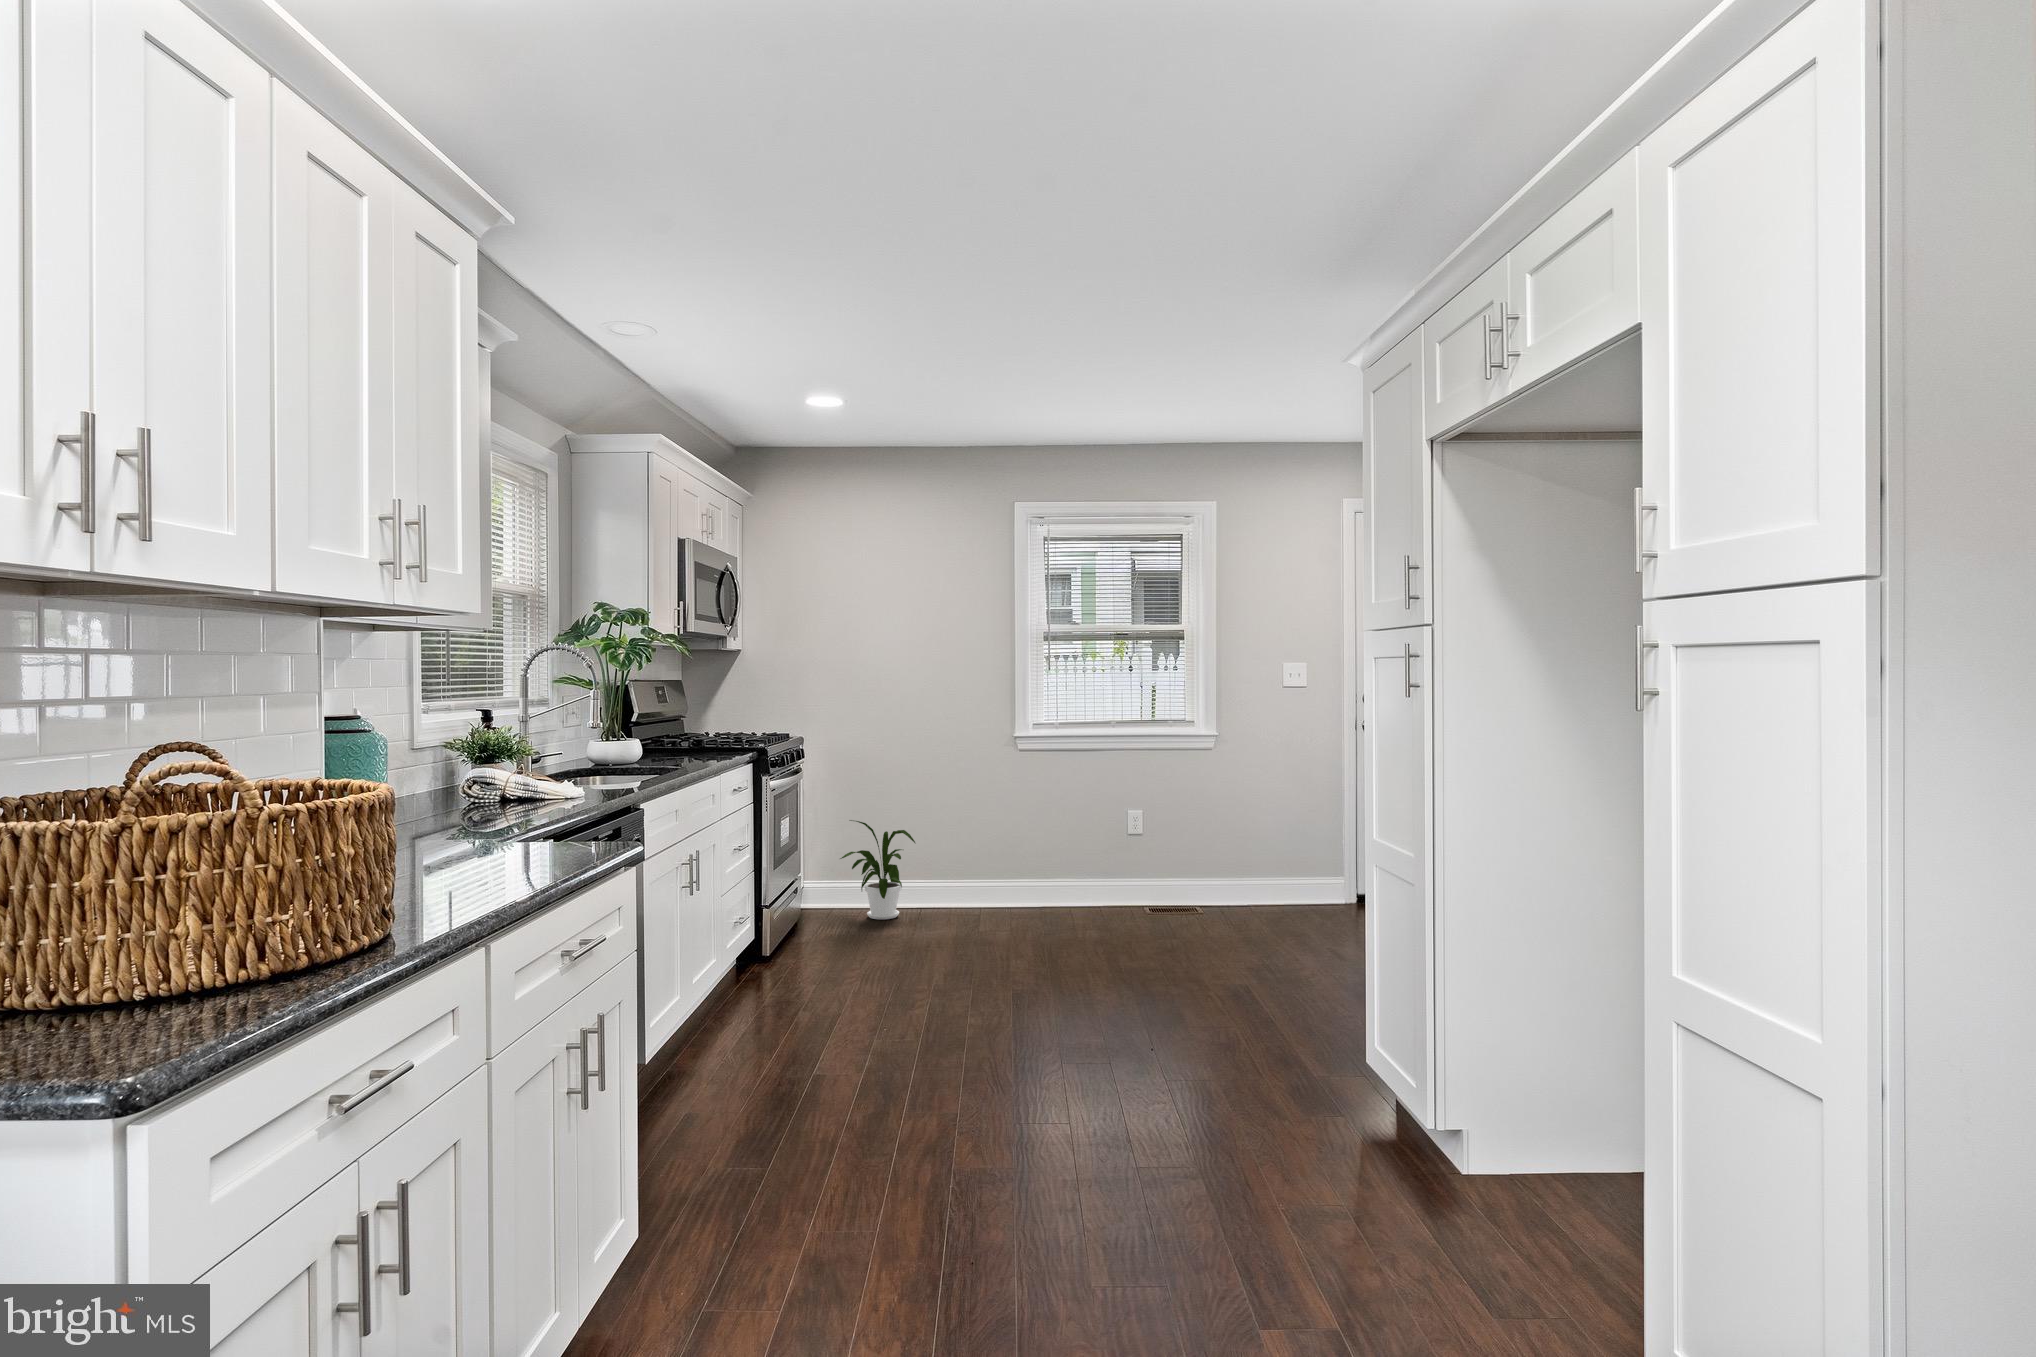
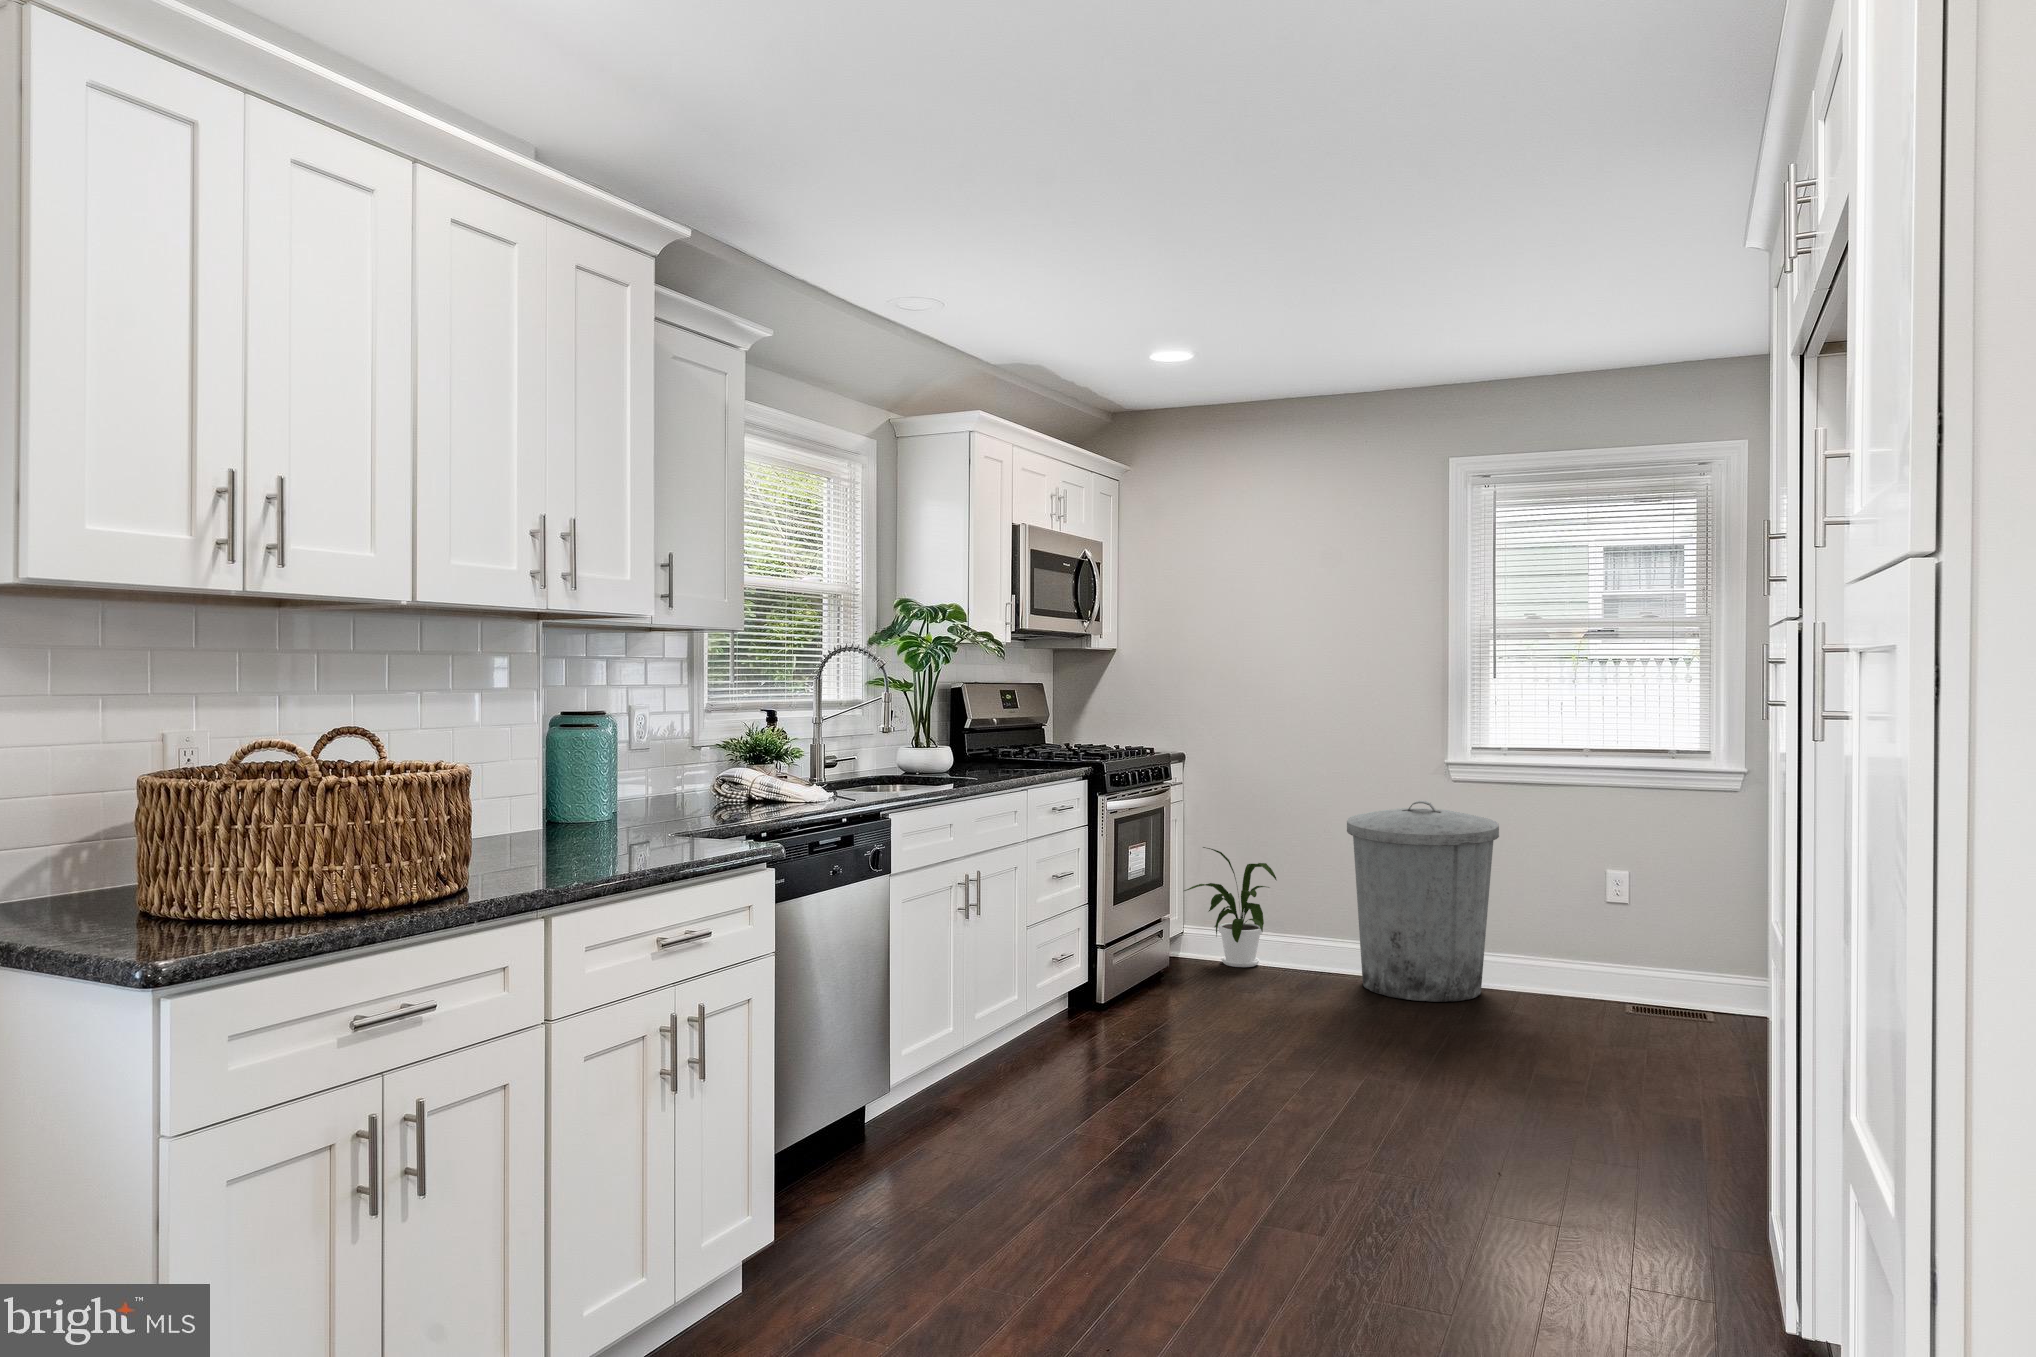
trash can: none [975,771,1091,931] -> present [1347,801,1499,1002]

